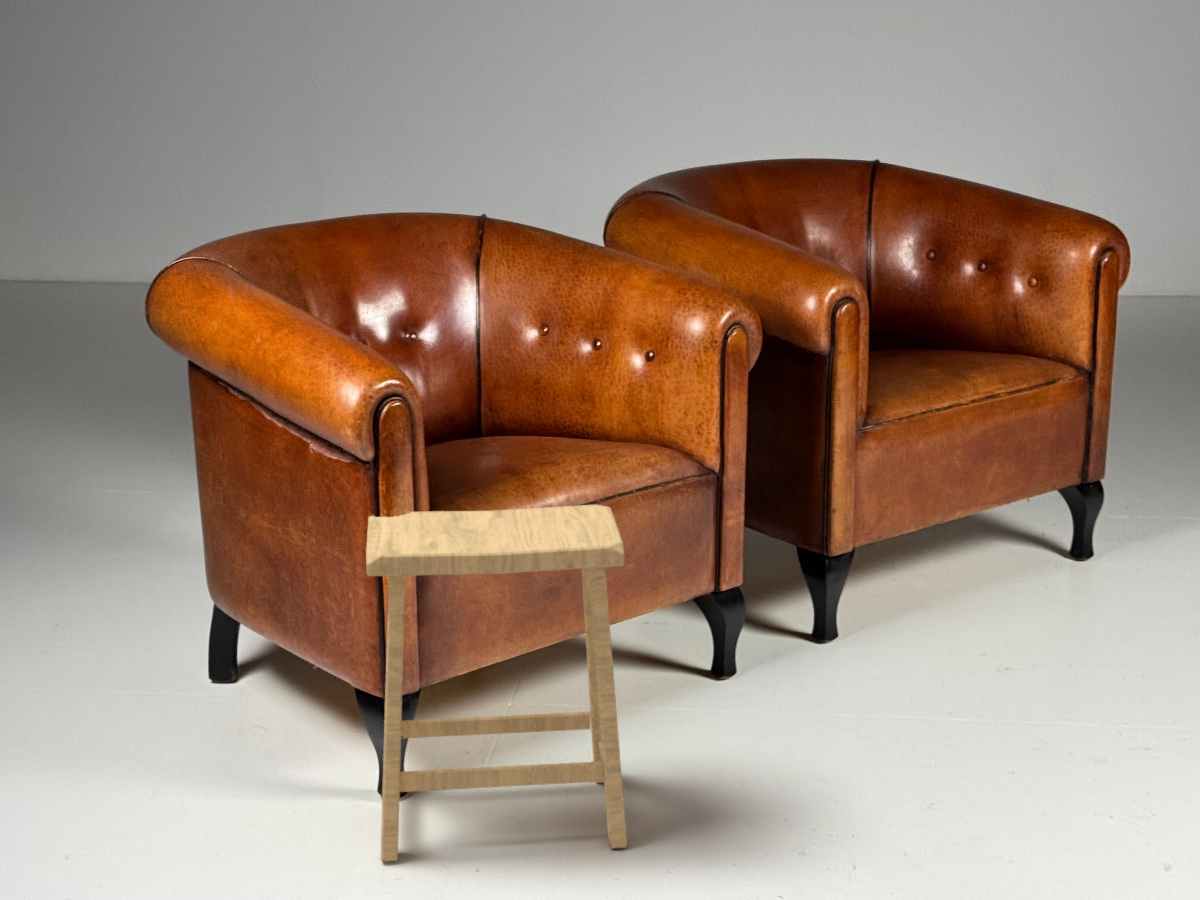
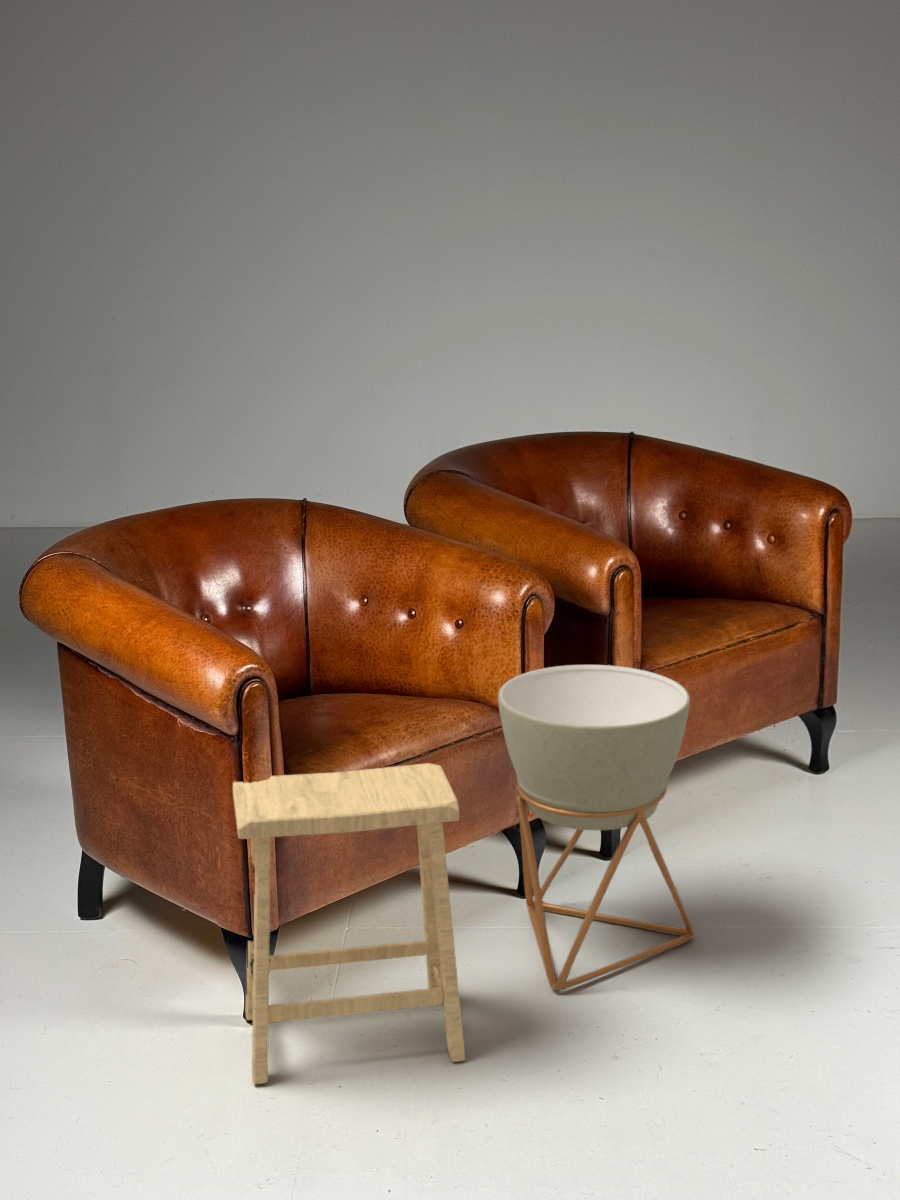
planter: none [685,406,912,777] -> present [498,665,695,990]

